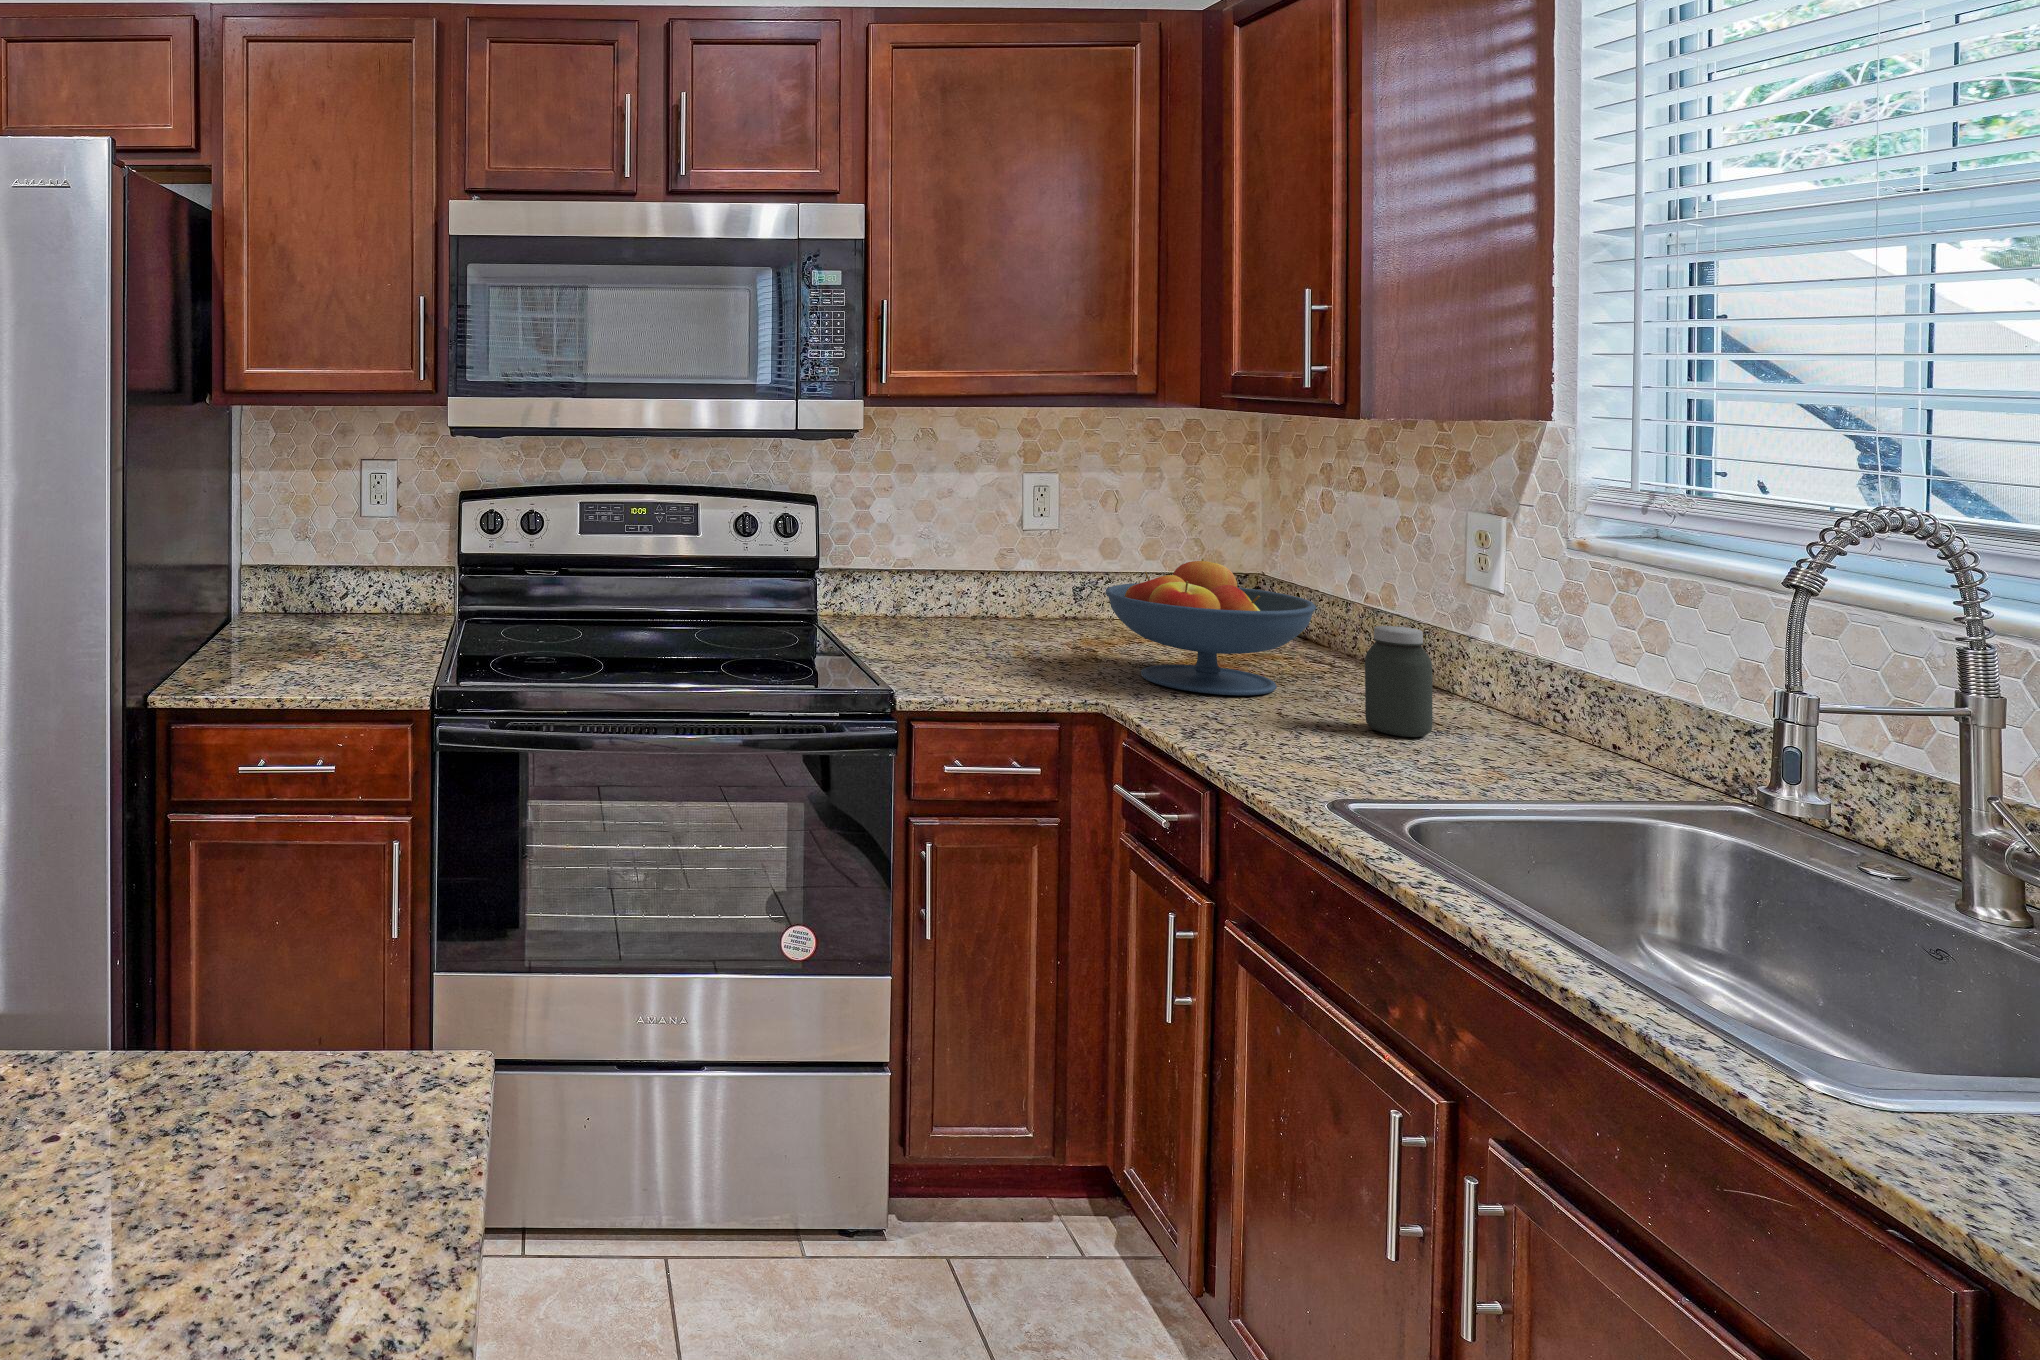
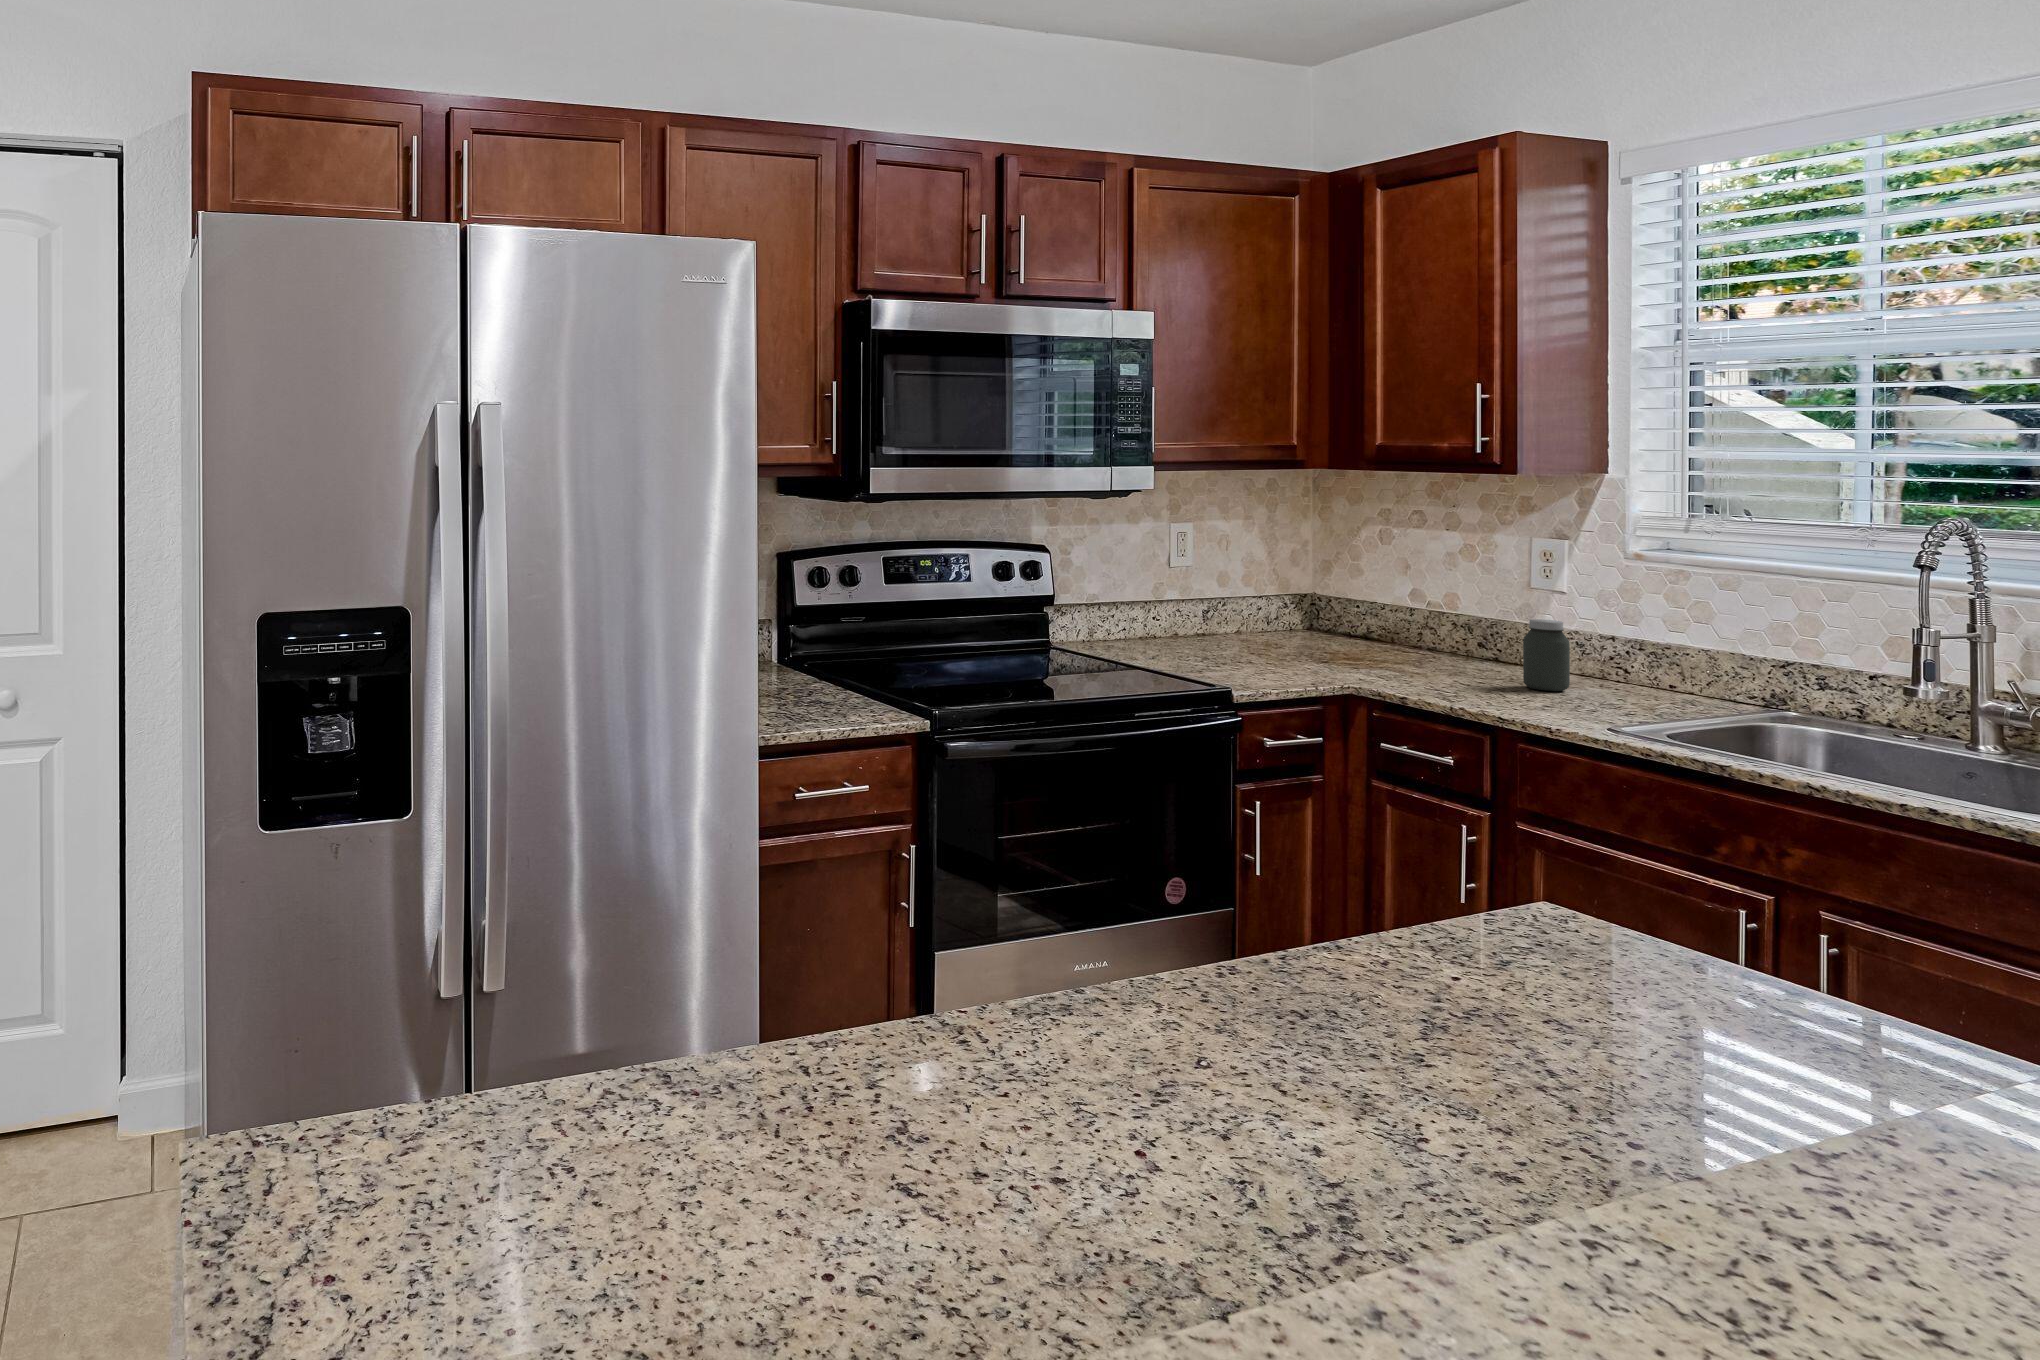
fruit bowl: present [1106,559,1316,695] -> none [1303,581,1459,676]

